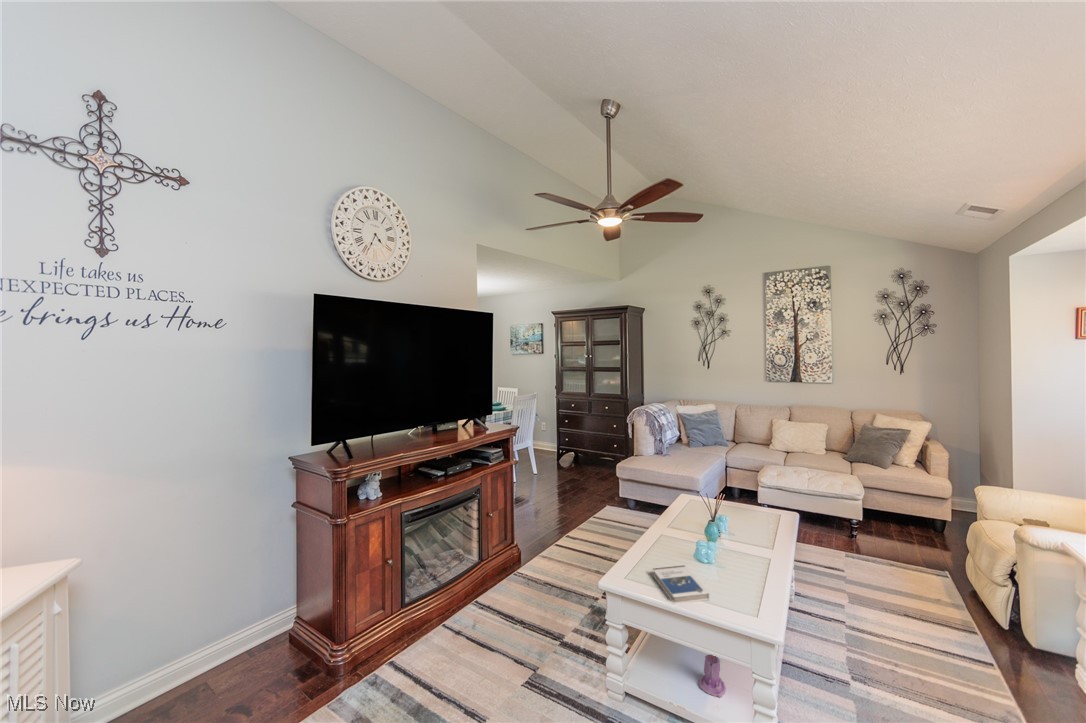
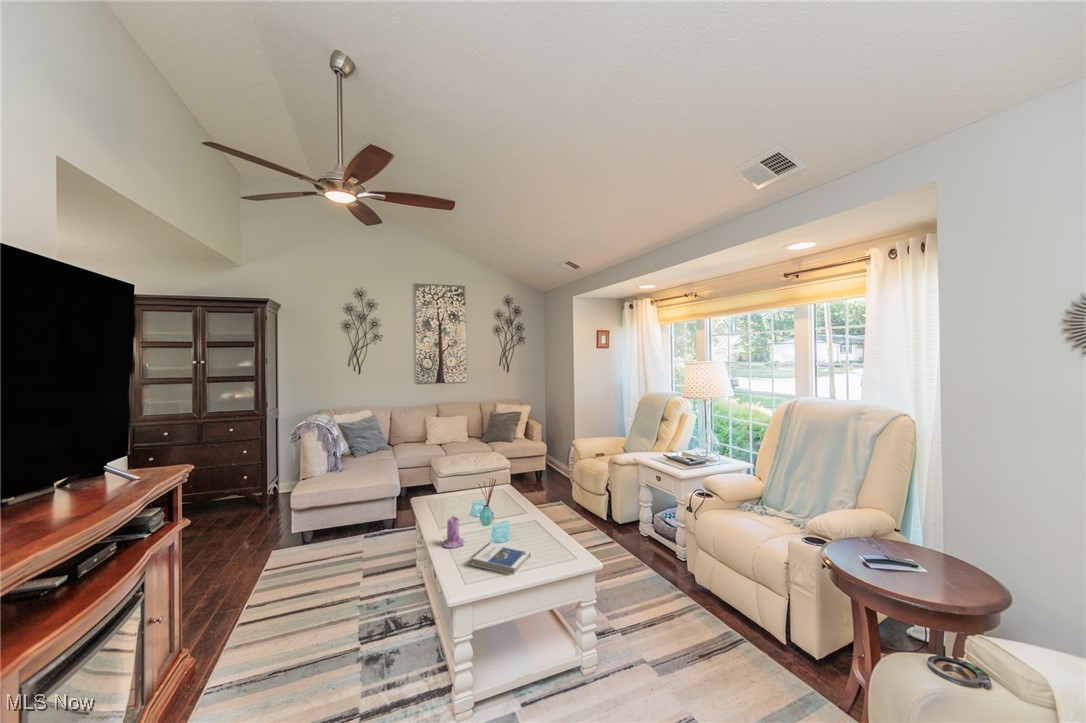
candle: present [699,655,726,697] -> present [443,517,464,548]

